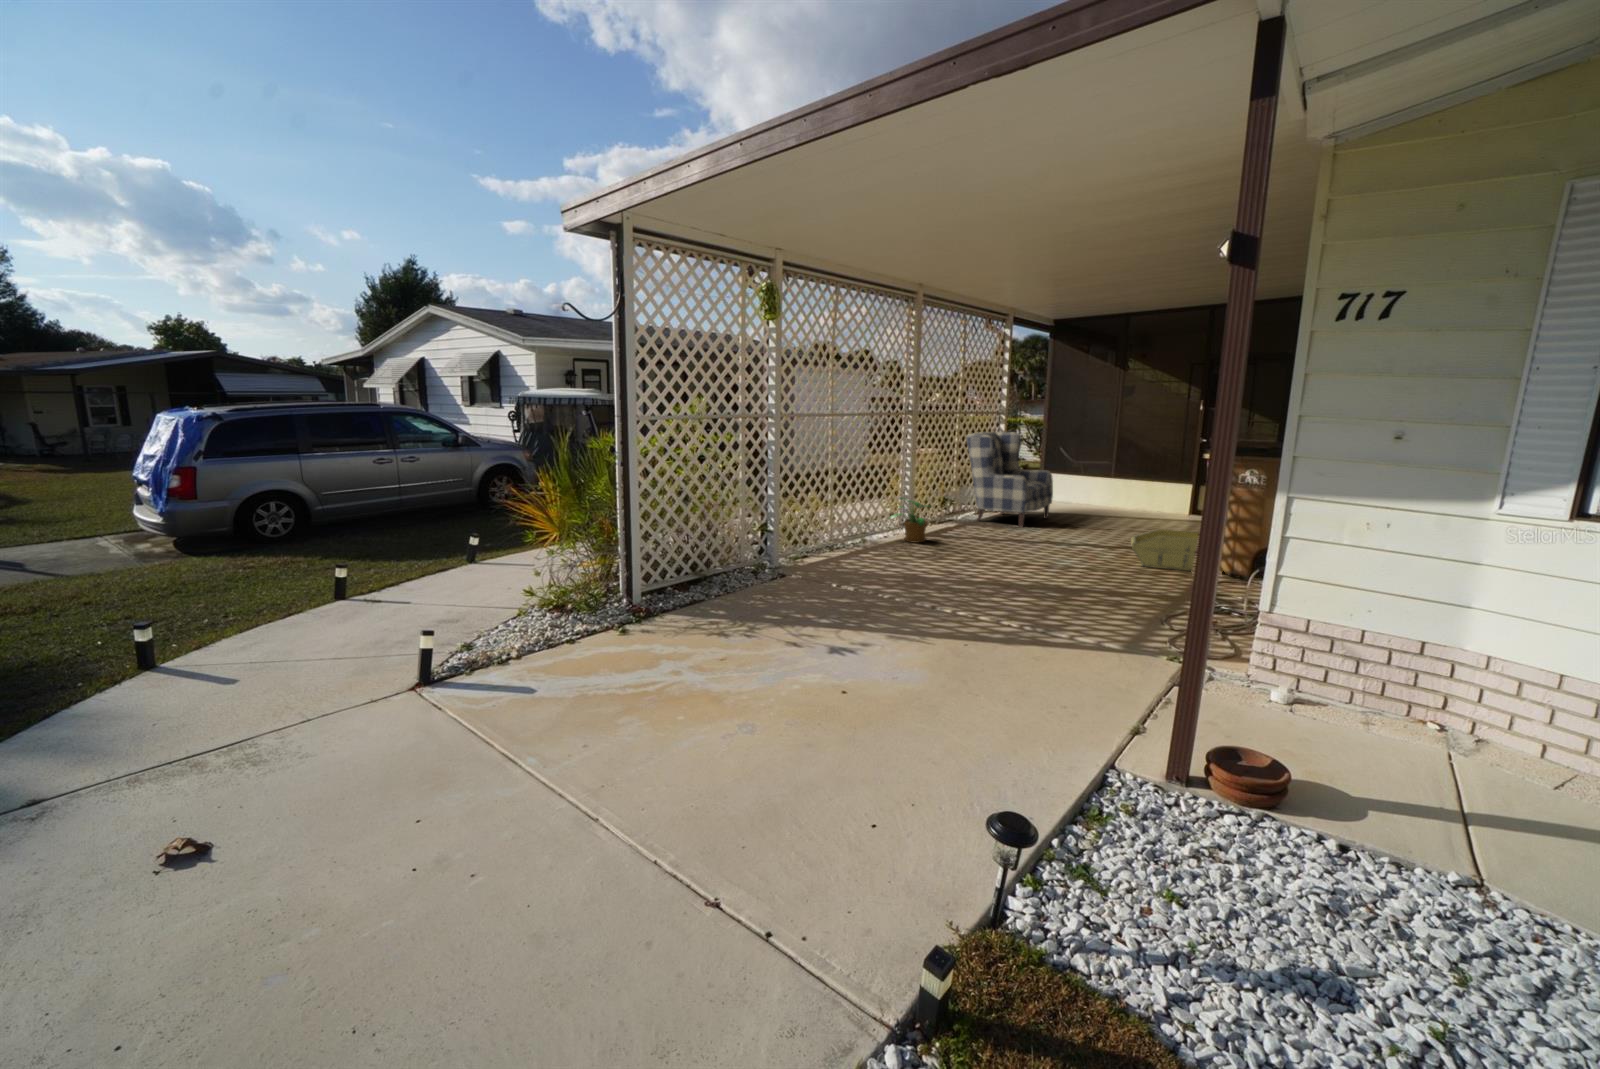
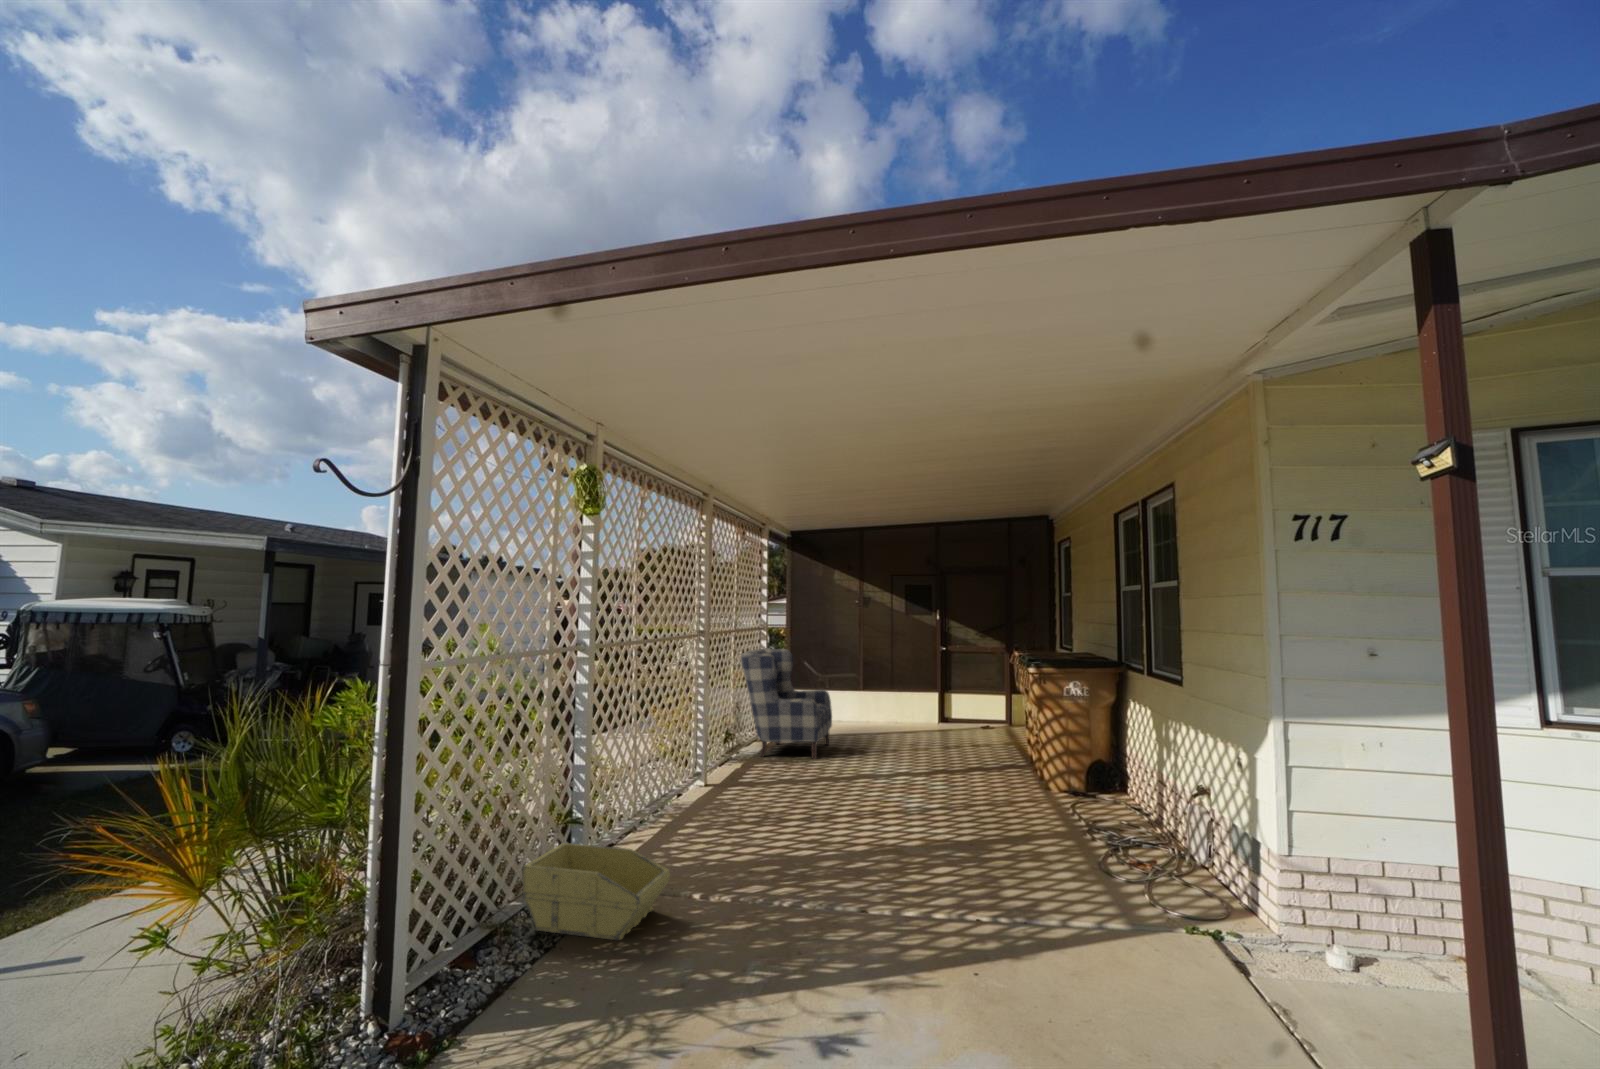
potted plant: present [889,497,931,543] -> none [684,739,743,799]
storage bin: present [1131,529,1198,571] -> present [522,843,670,940]

